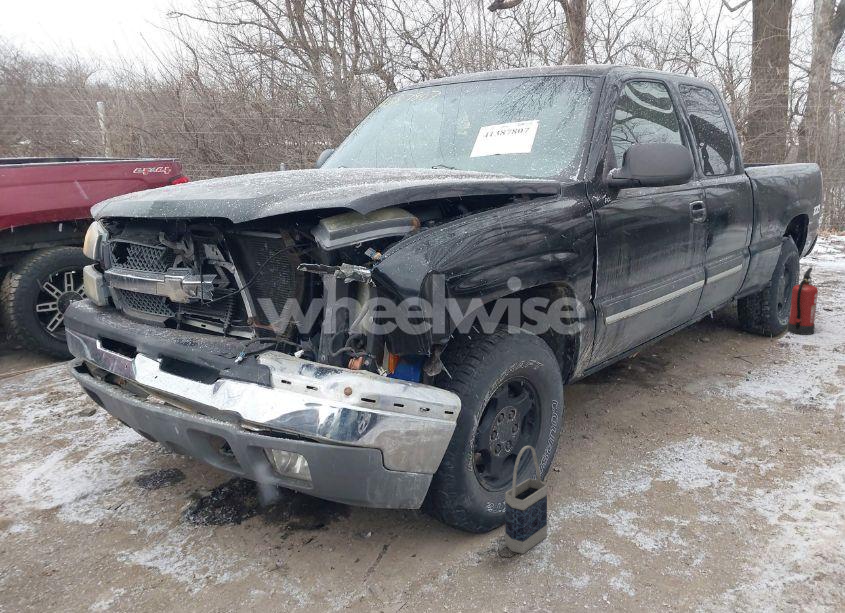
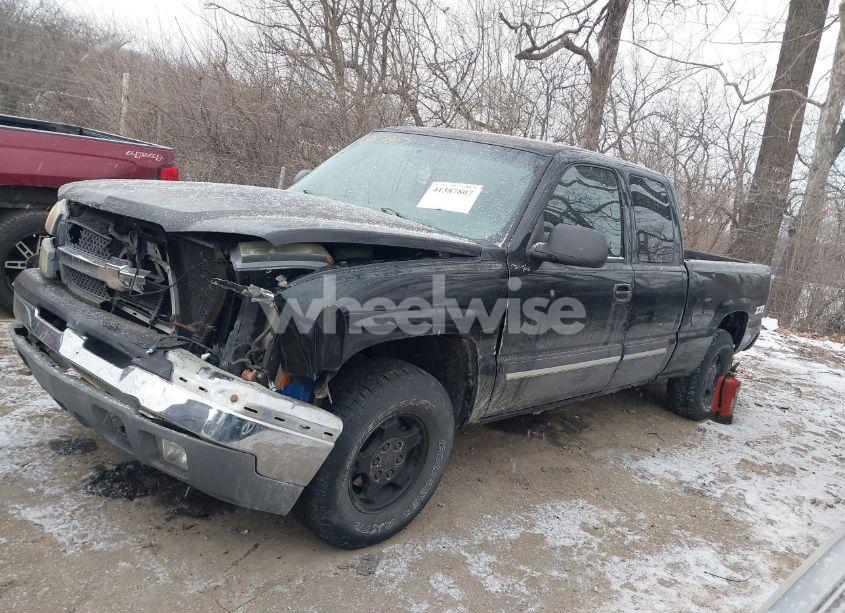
bag: present [505,446,547,554] -> none [366,477,414,575]

